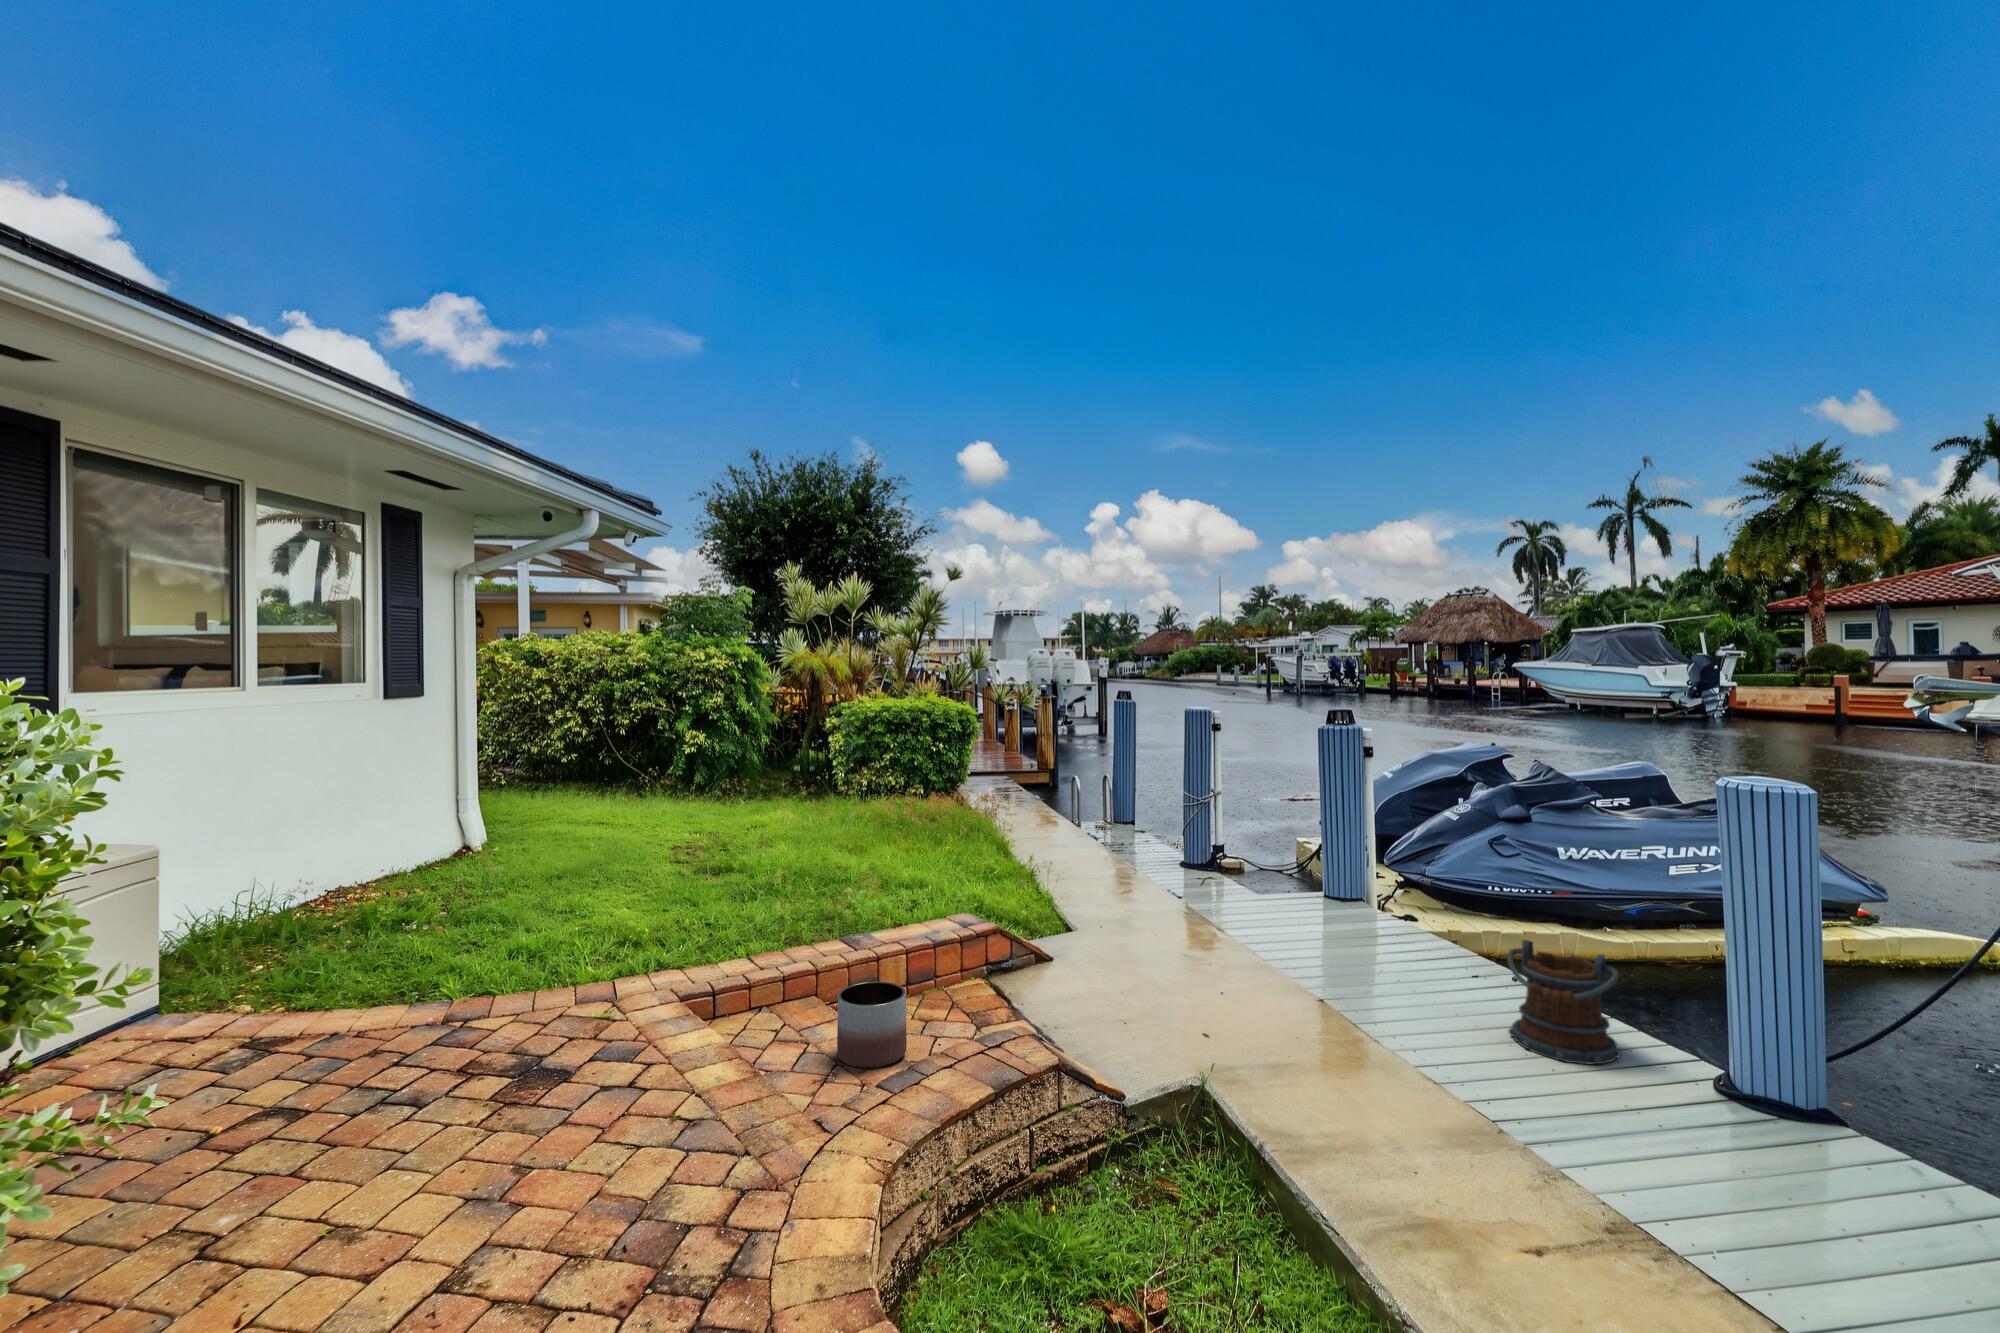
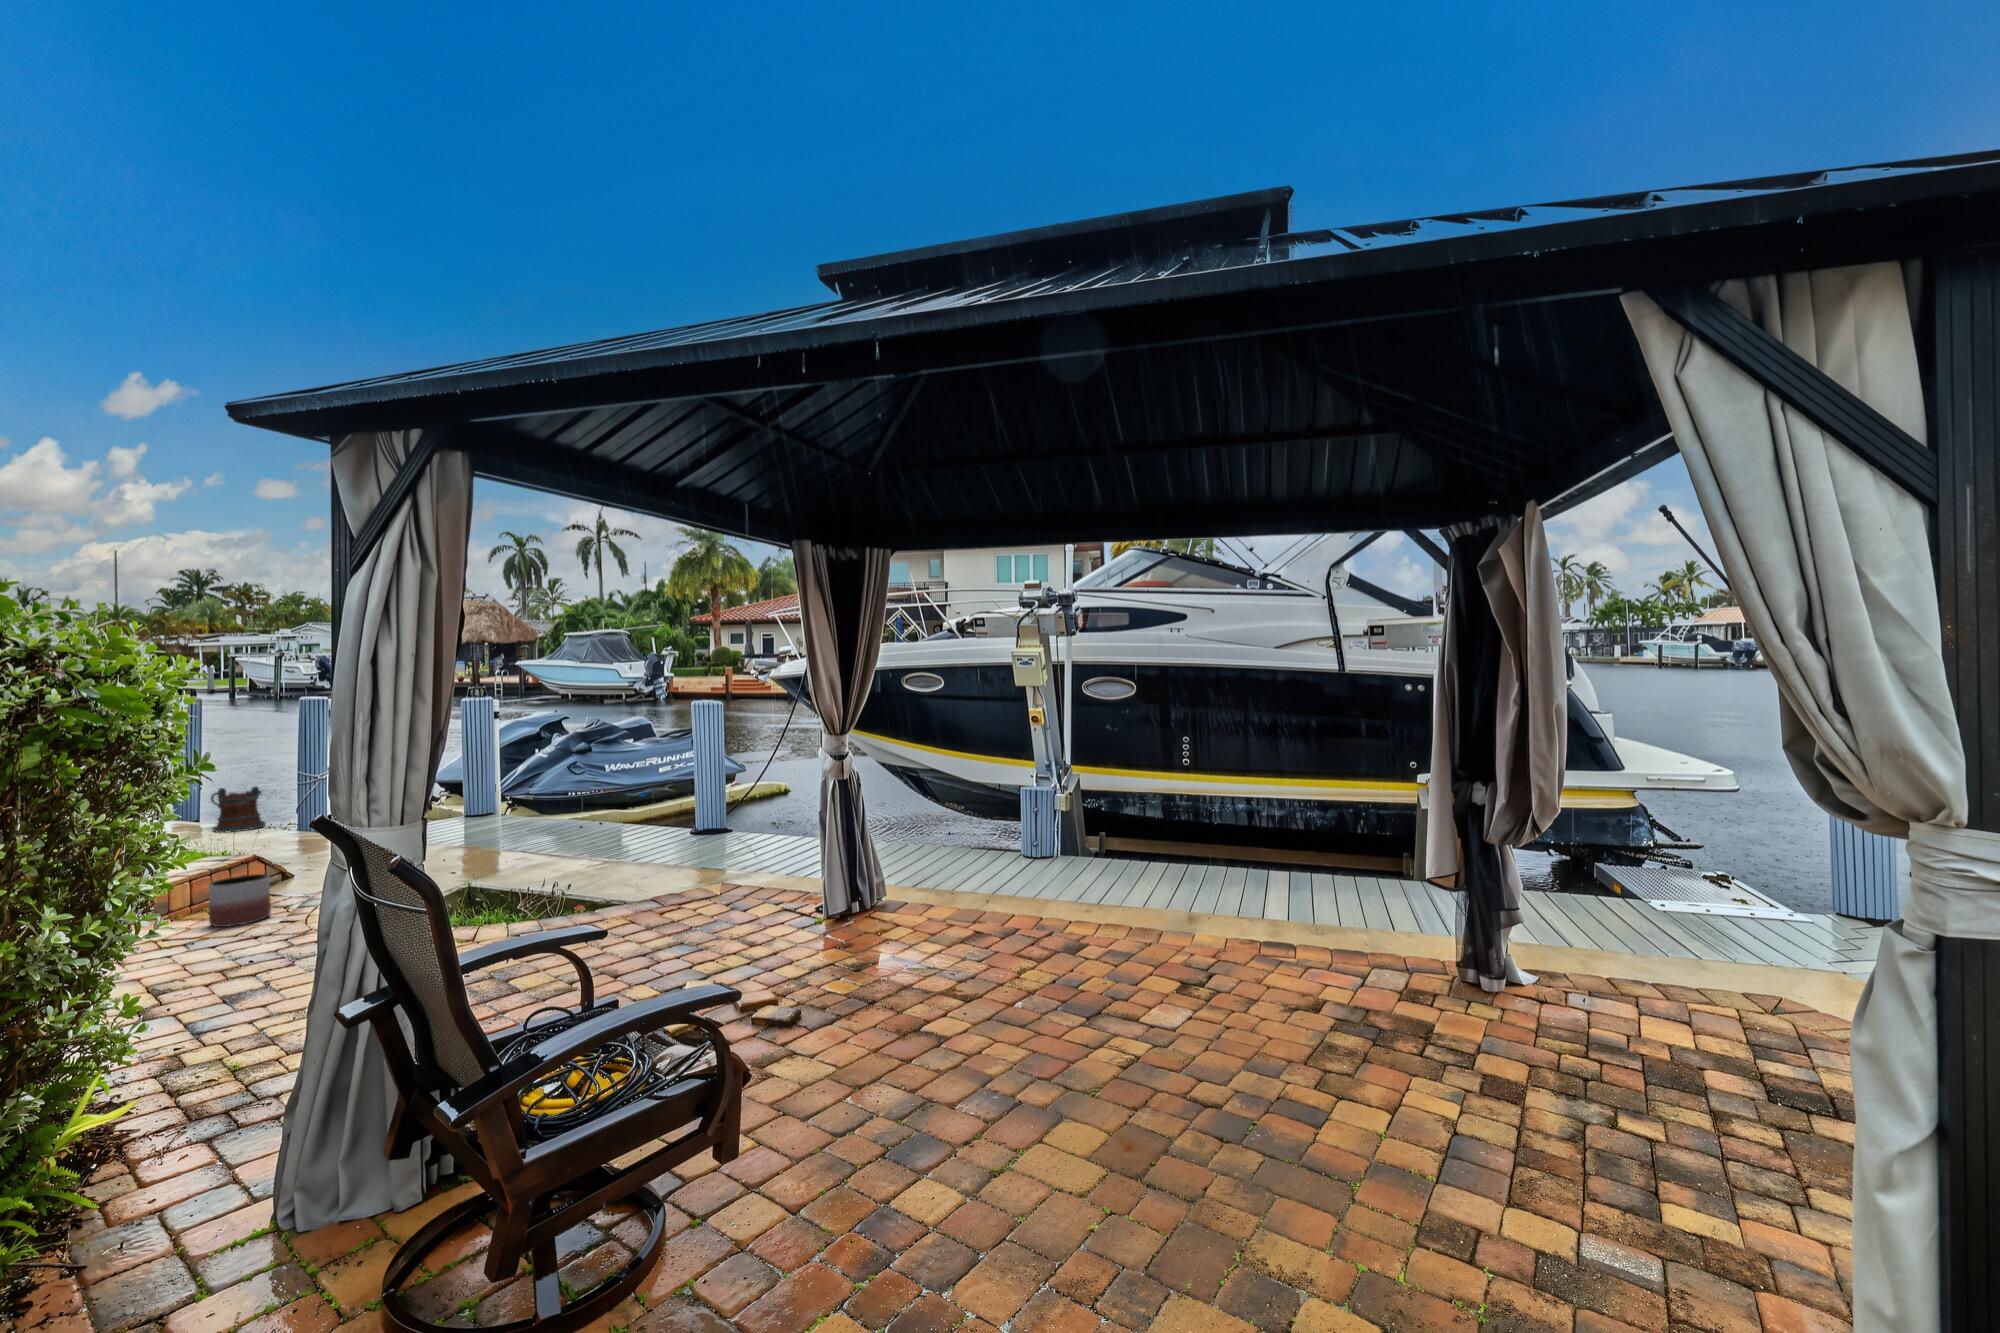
bucket: present [1507,939,1621,1064] -> present [211,786,265,833]

